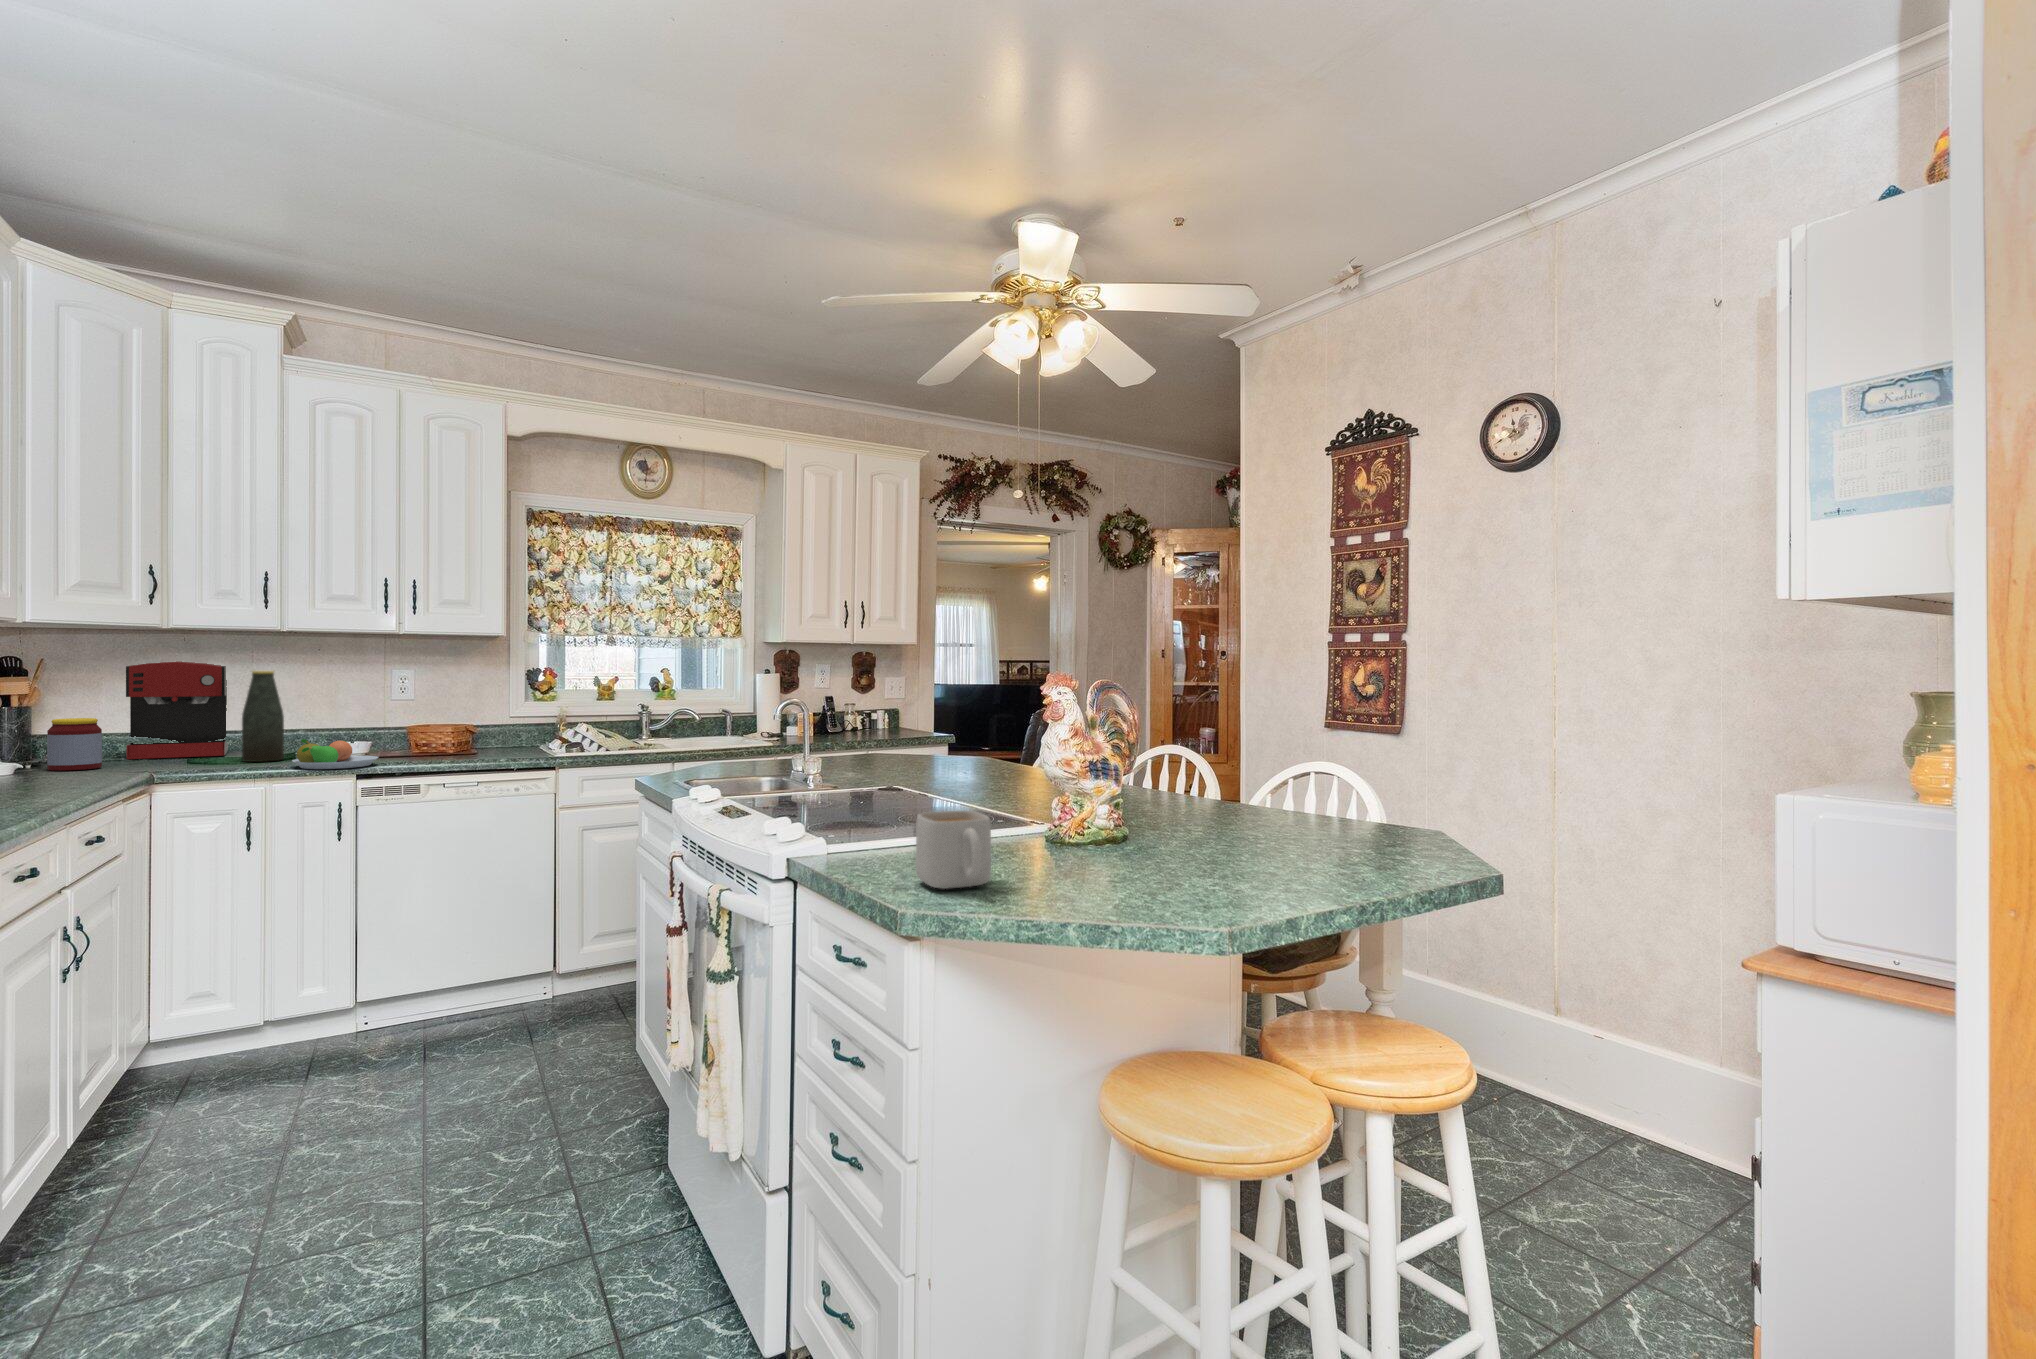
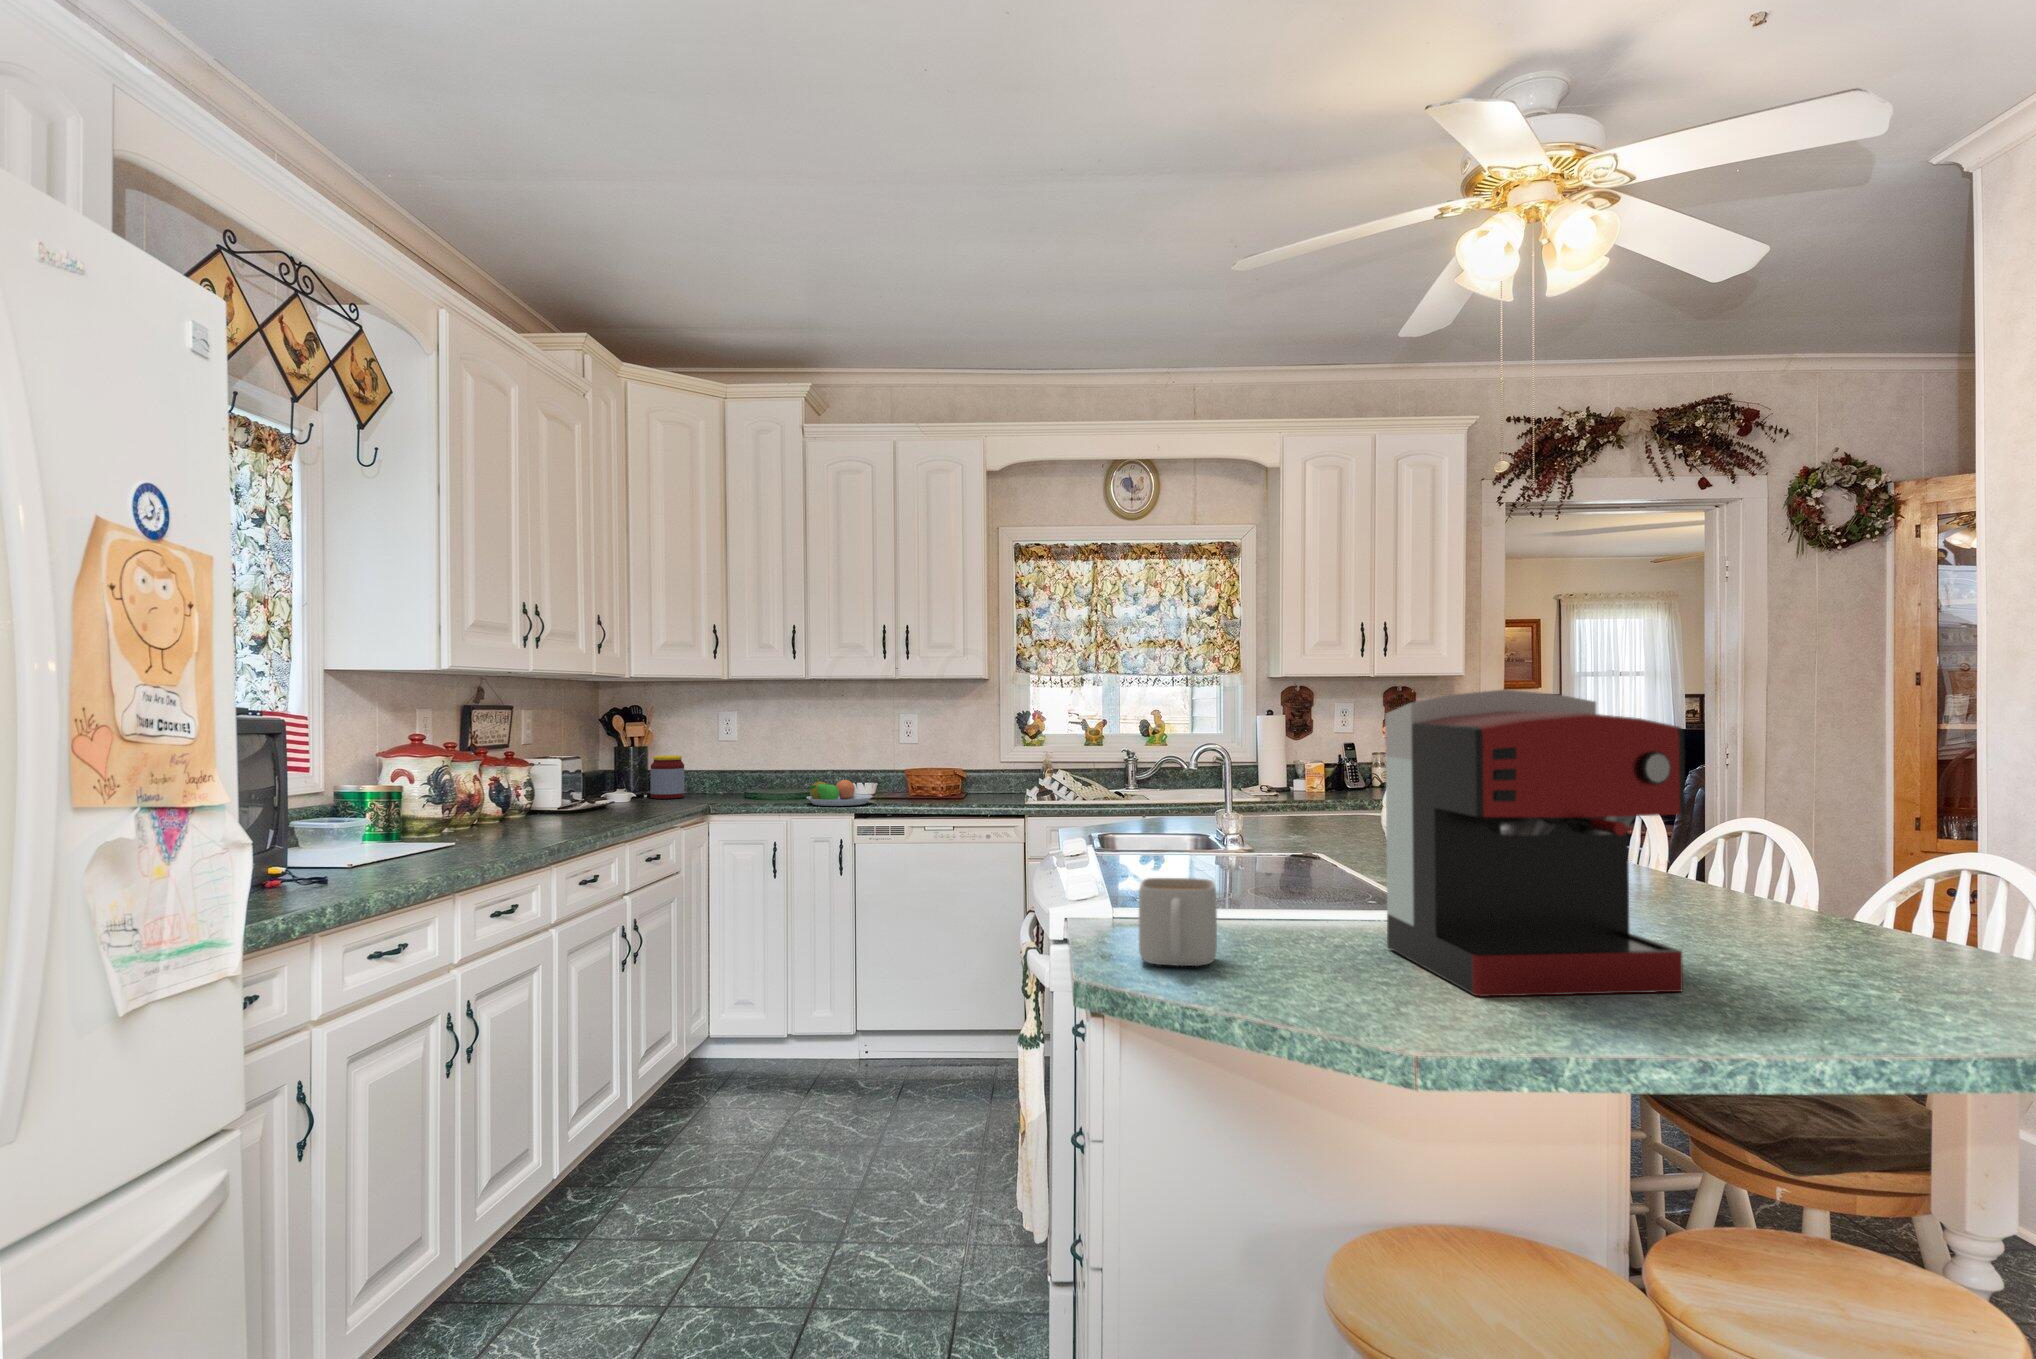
coffee maker: present [126,661,228,759] -> present [1385,689,1685,996]
bottle: present [242,671,284,762] -> none [779,714,809,797]

